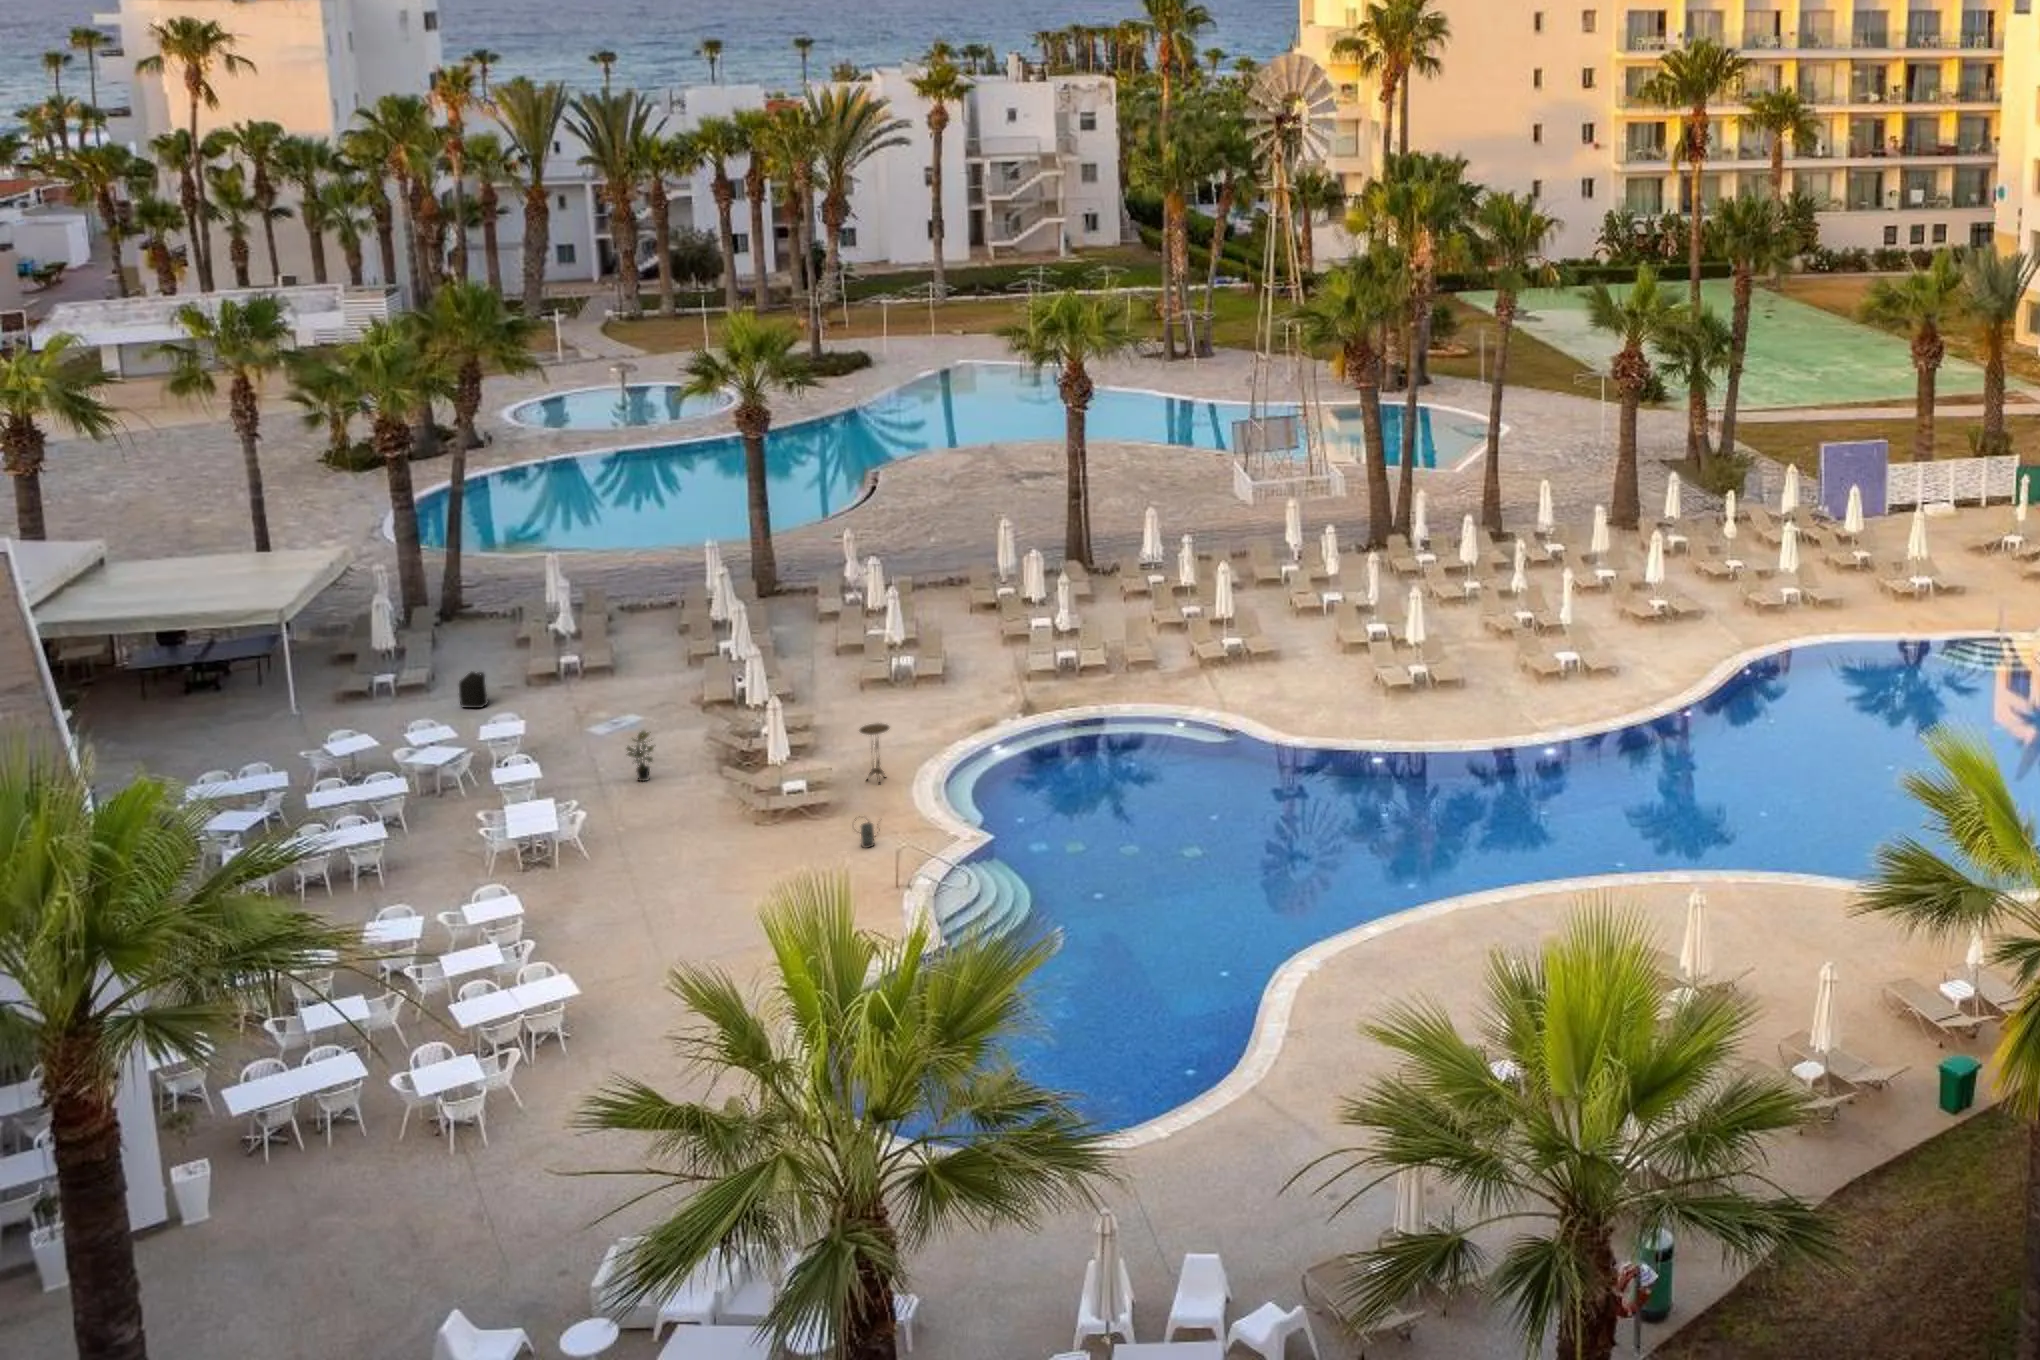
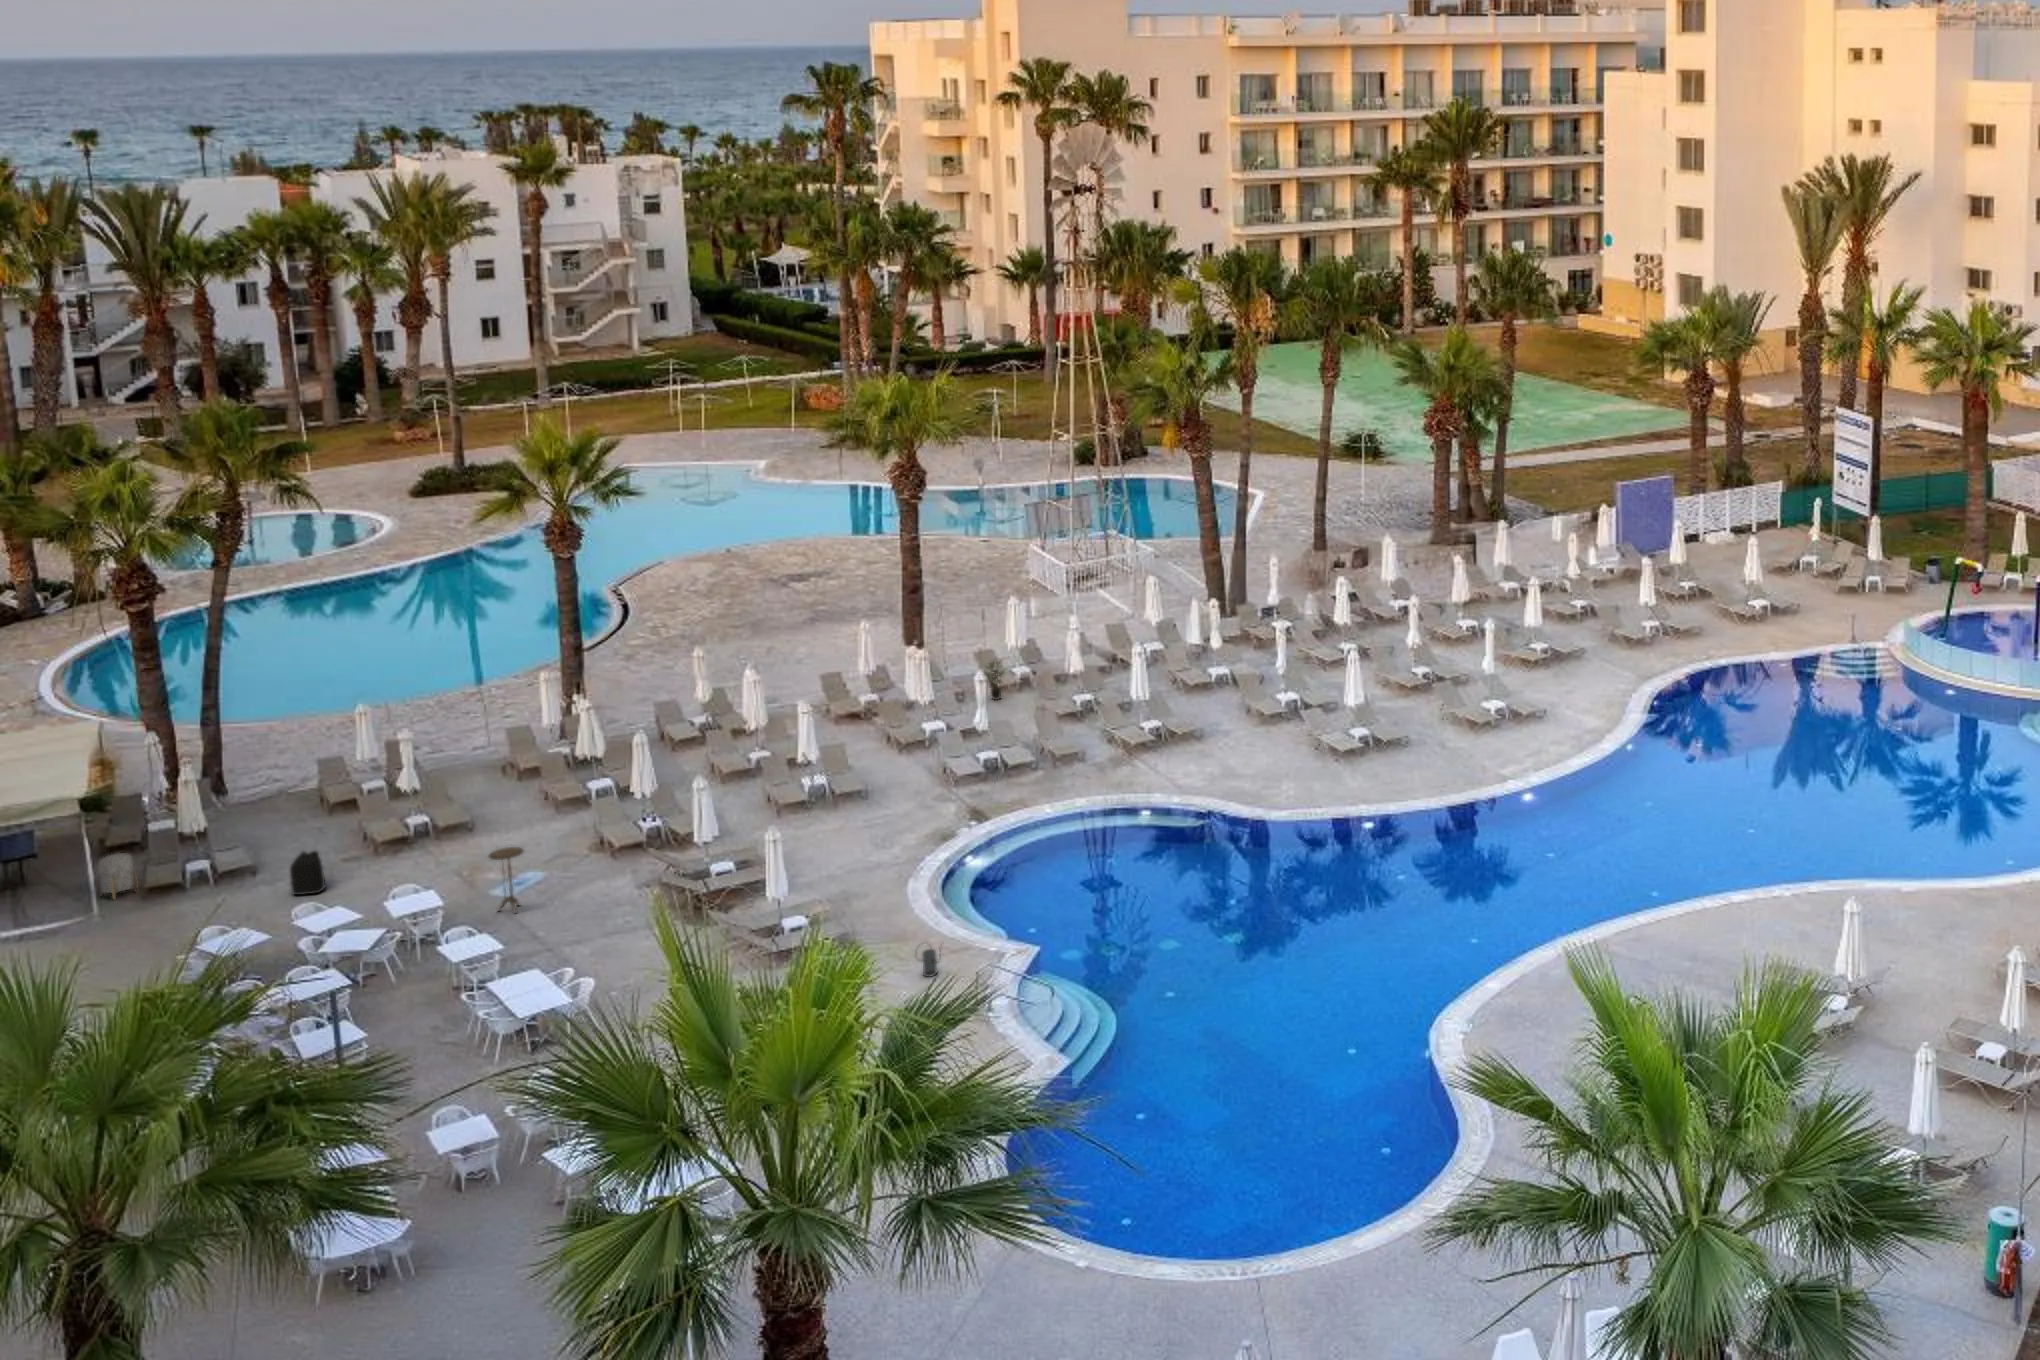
stool: none [332,656,362,694] -> present [98,853,137,899]
side table: present [860,723,889,781] -> present [489,847,523,912]
potted plant: present [627,731,654,781] -> present [983,662,1005,700]

